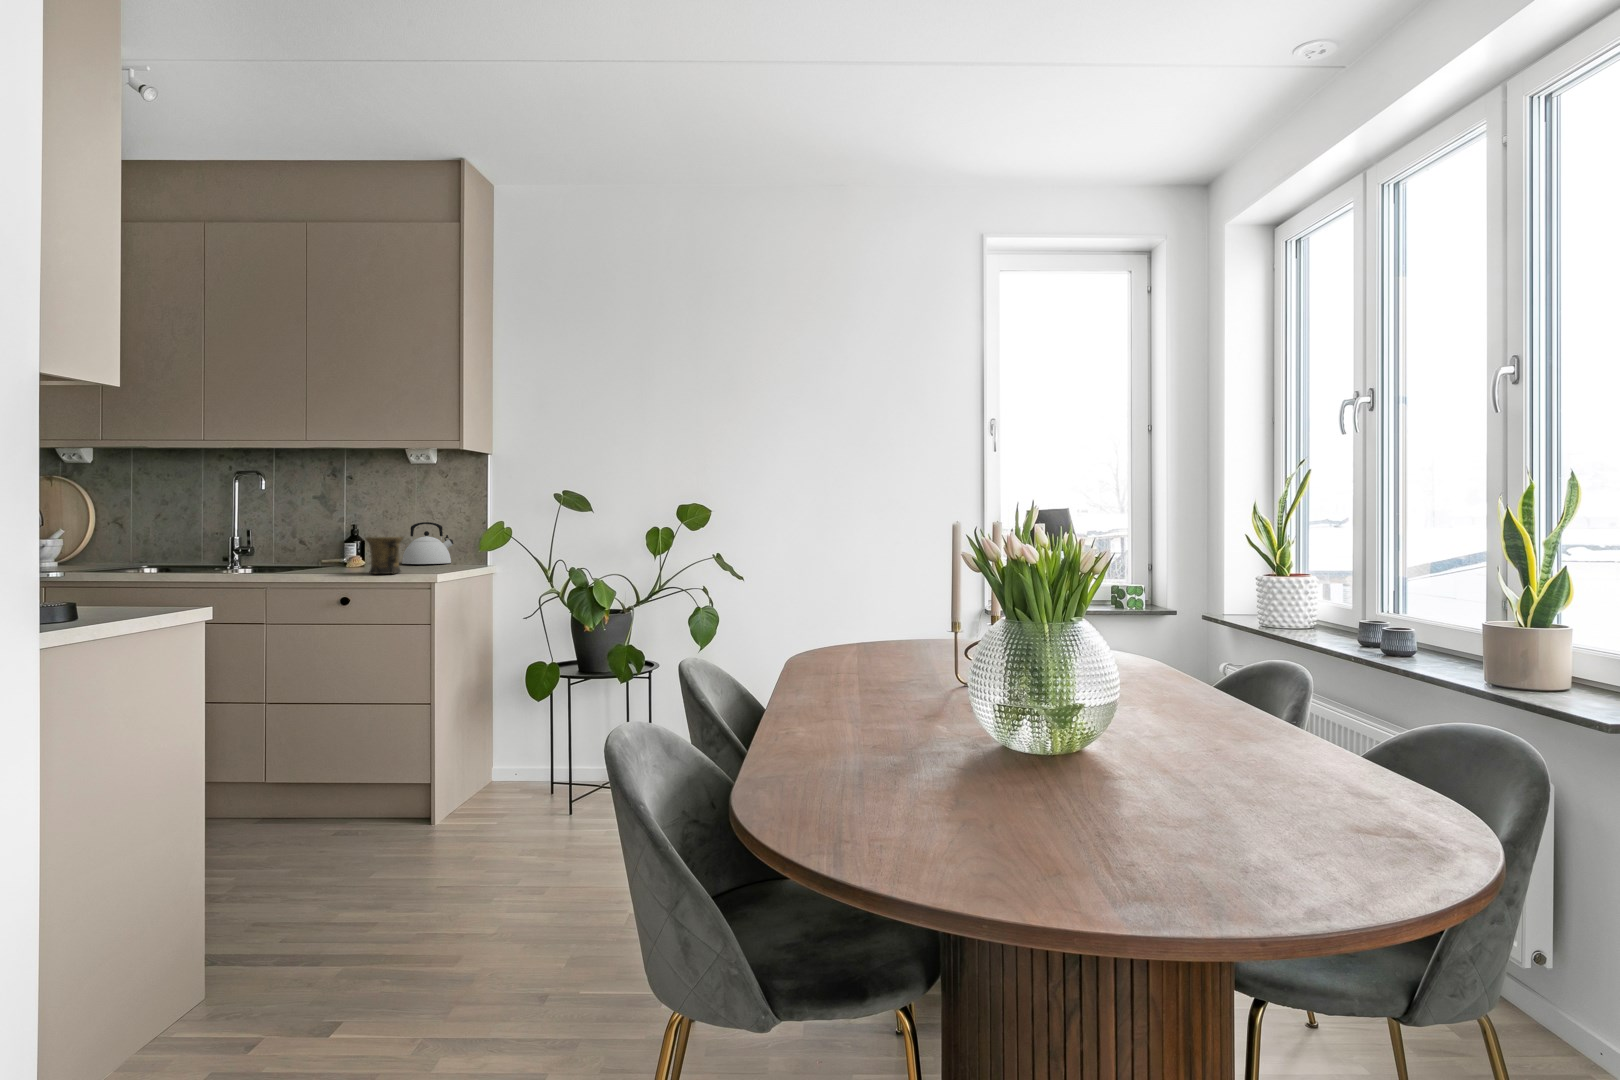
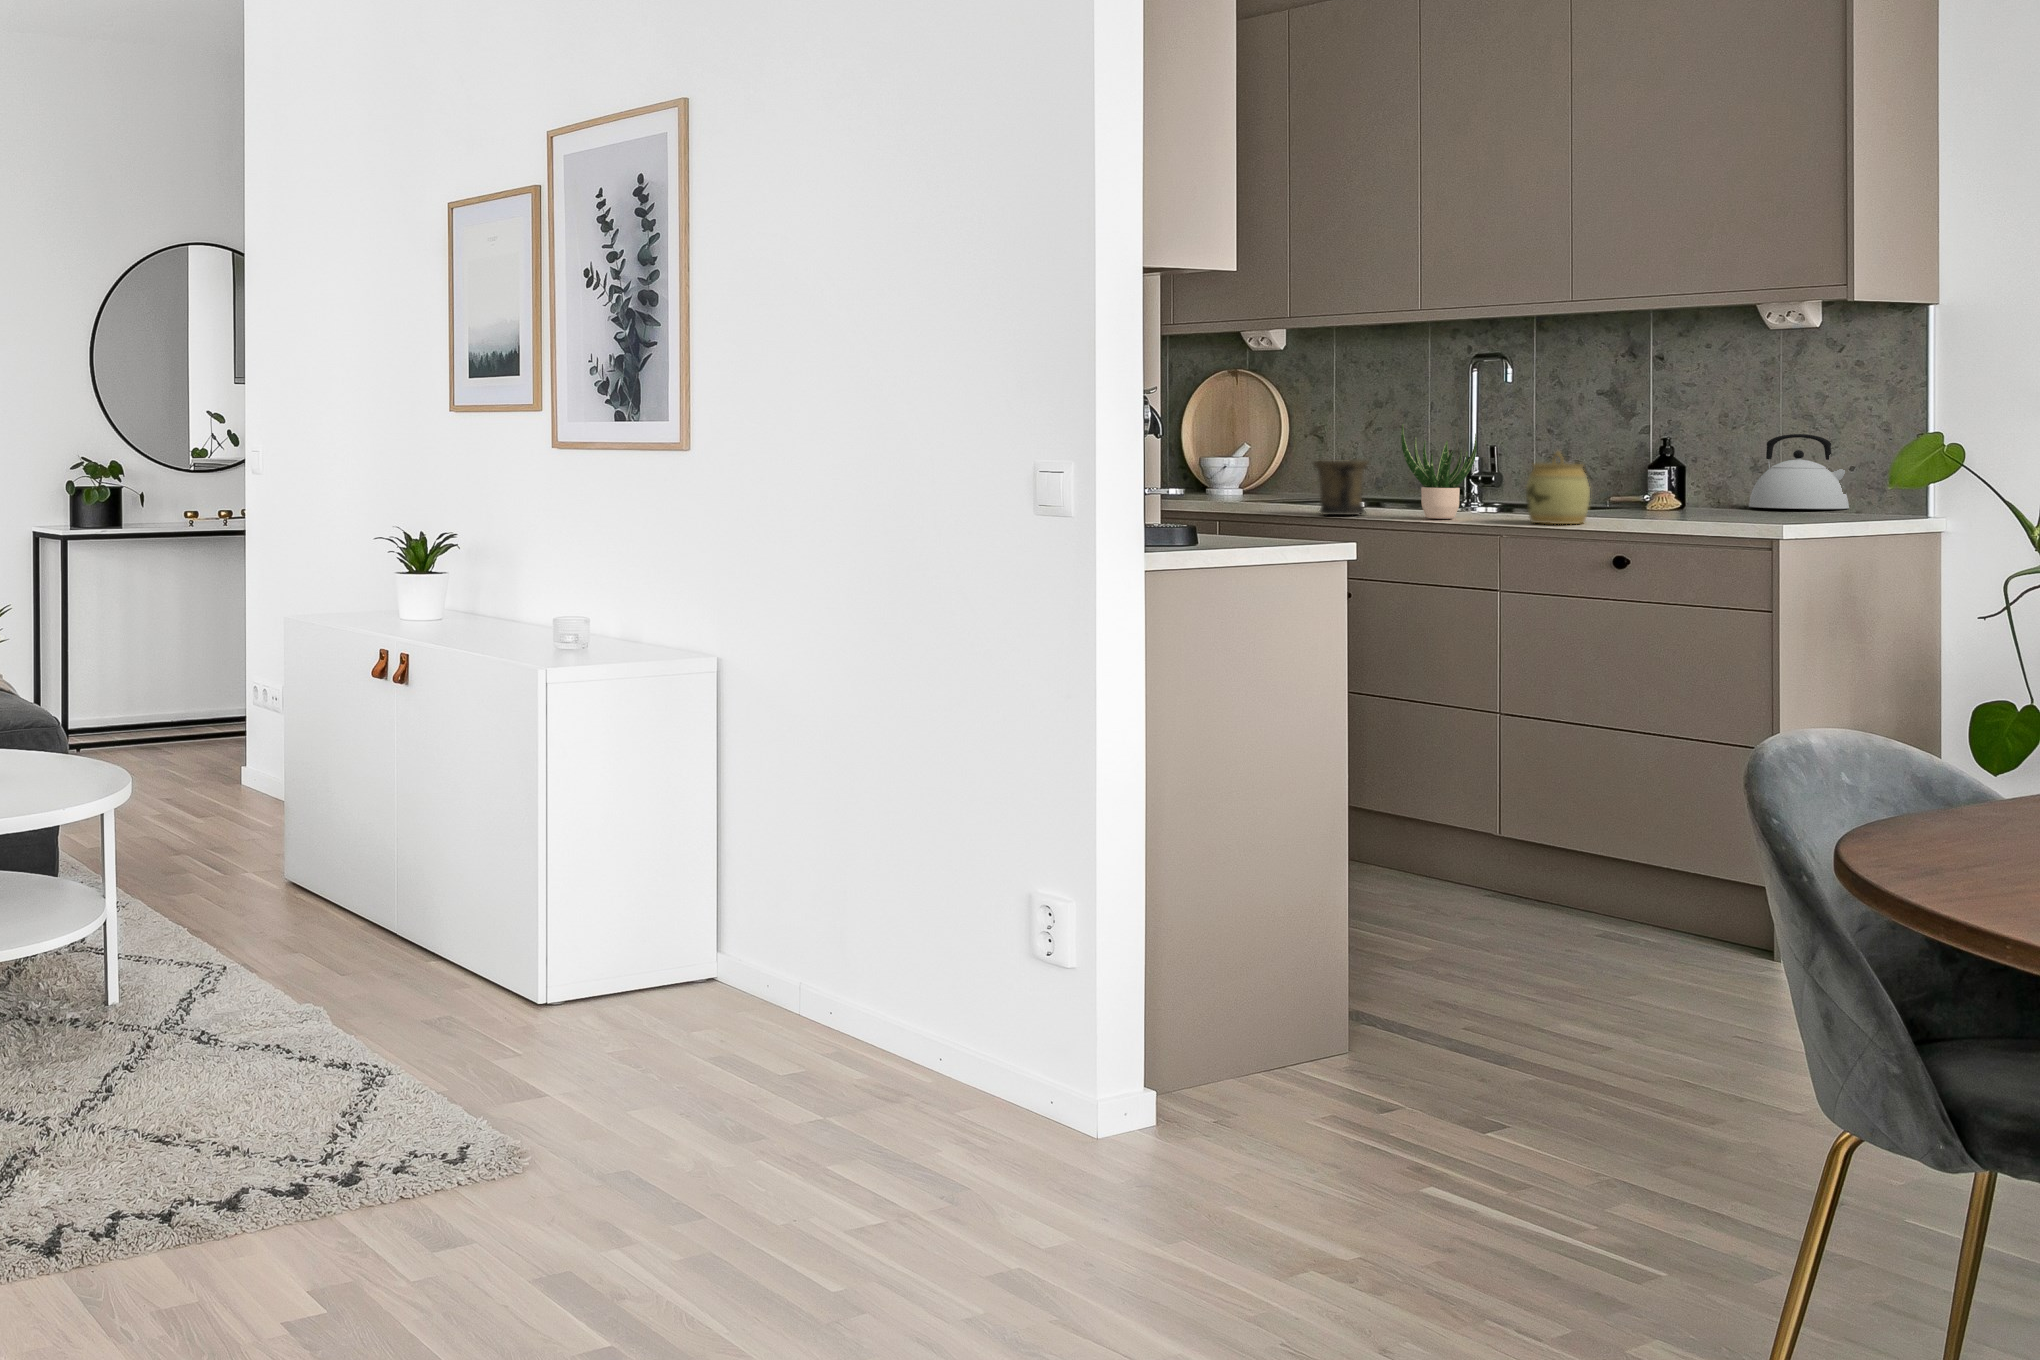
potted plant: none [196,514,248,579] -> present [1401,424,1477,519]
jar: none [284,532,324,579] -> present [1526,452,1590,524]
mug: present [366,537,403,574] -> present [1313,460,1369,515]

